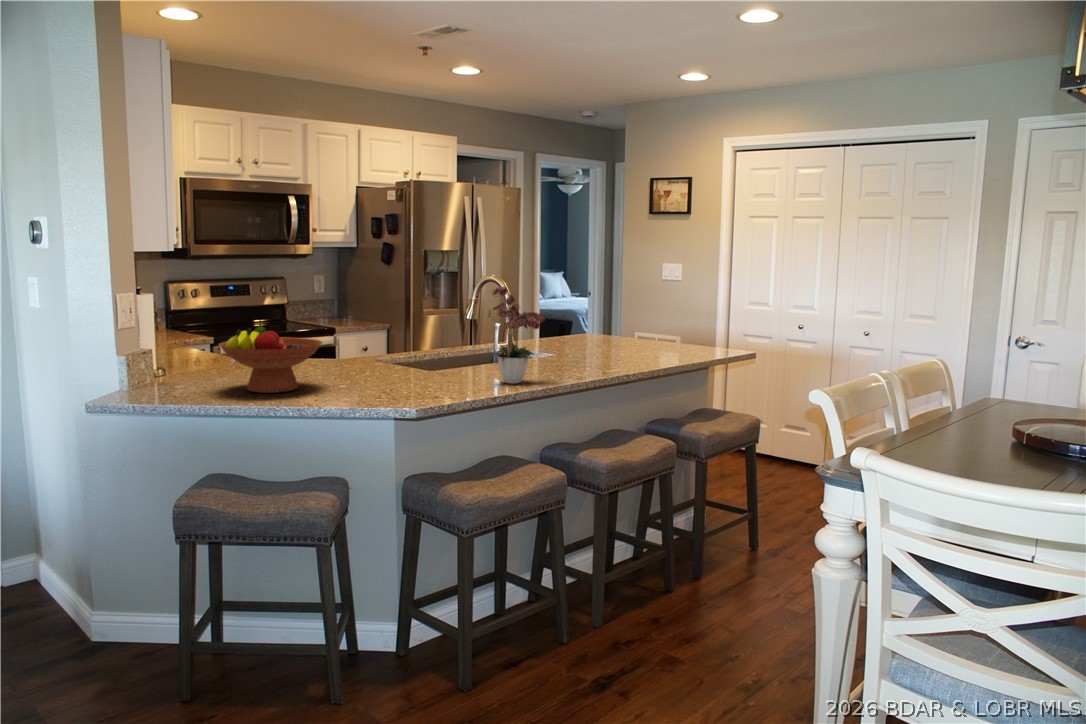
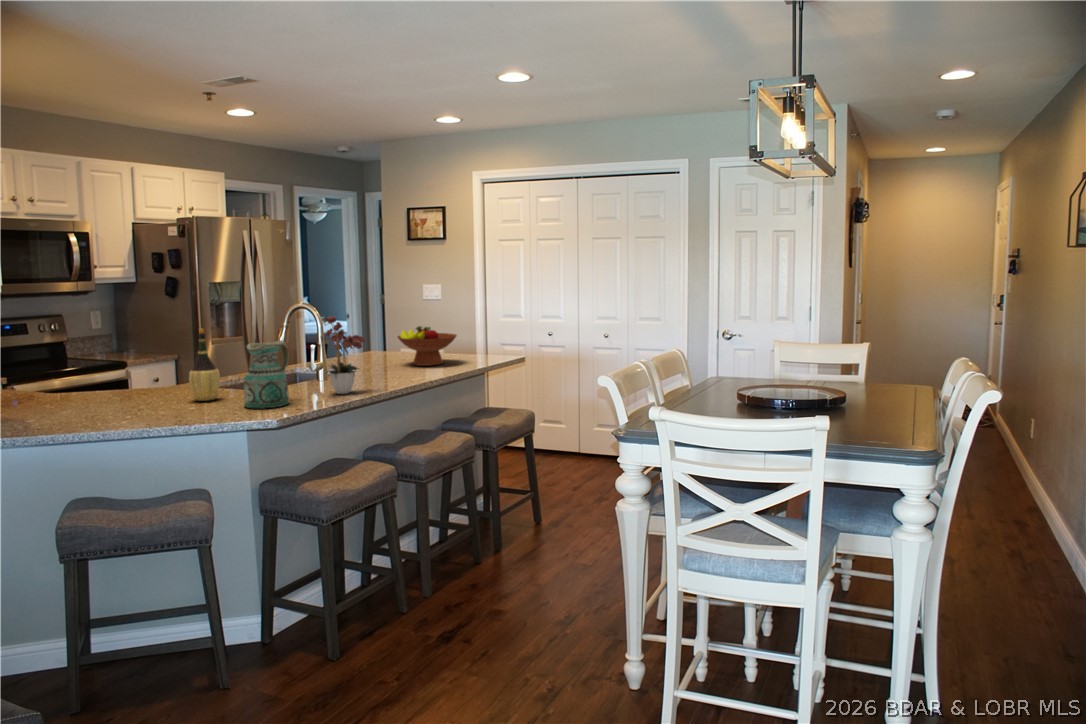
wine bottle: none [343,294,378,378] -> present [189,329,220,401]
ceramic pitcher: none [390,312,449,393] -> present [244,340,289,409]
fruit bowl: present [219,326,322,393] -> present [398,326,457,366]

